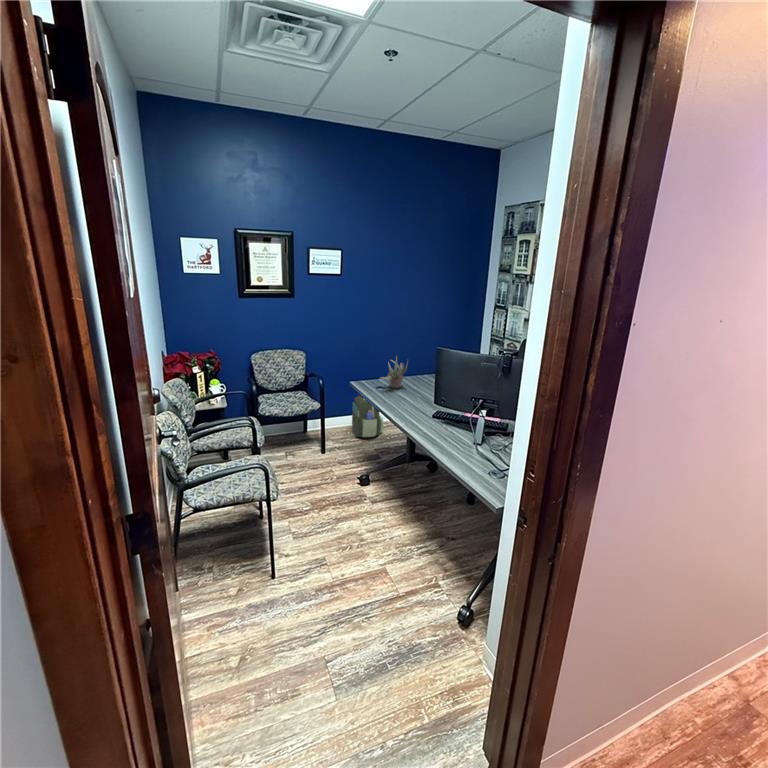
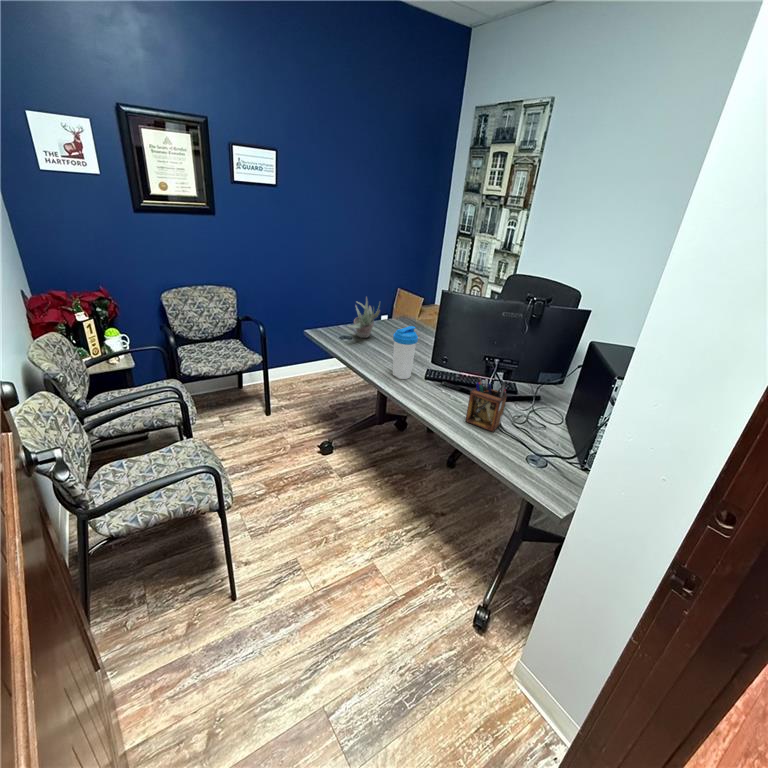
water bottle: none [407,376,427,417] -> present [393,326,418,379]
backpack: present [352,396,383,437] -> none [298,330,337,393]
desk organizer: none [453,410,484,454] -> present [466,377,507,432]

